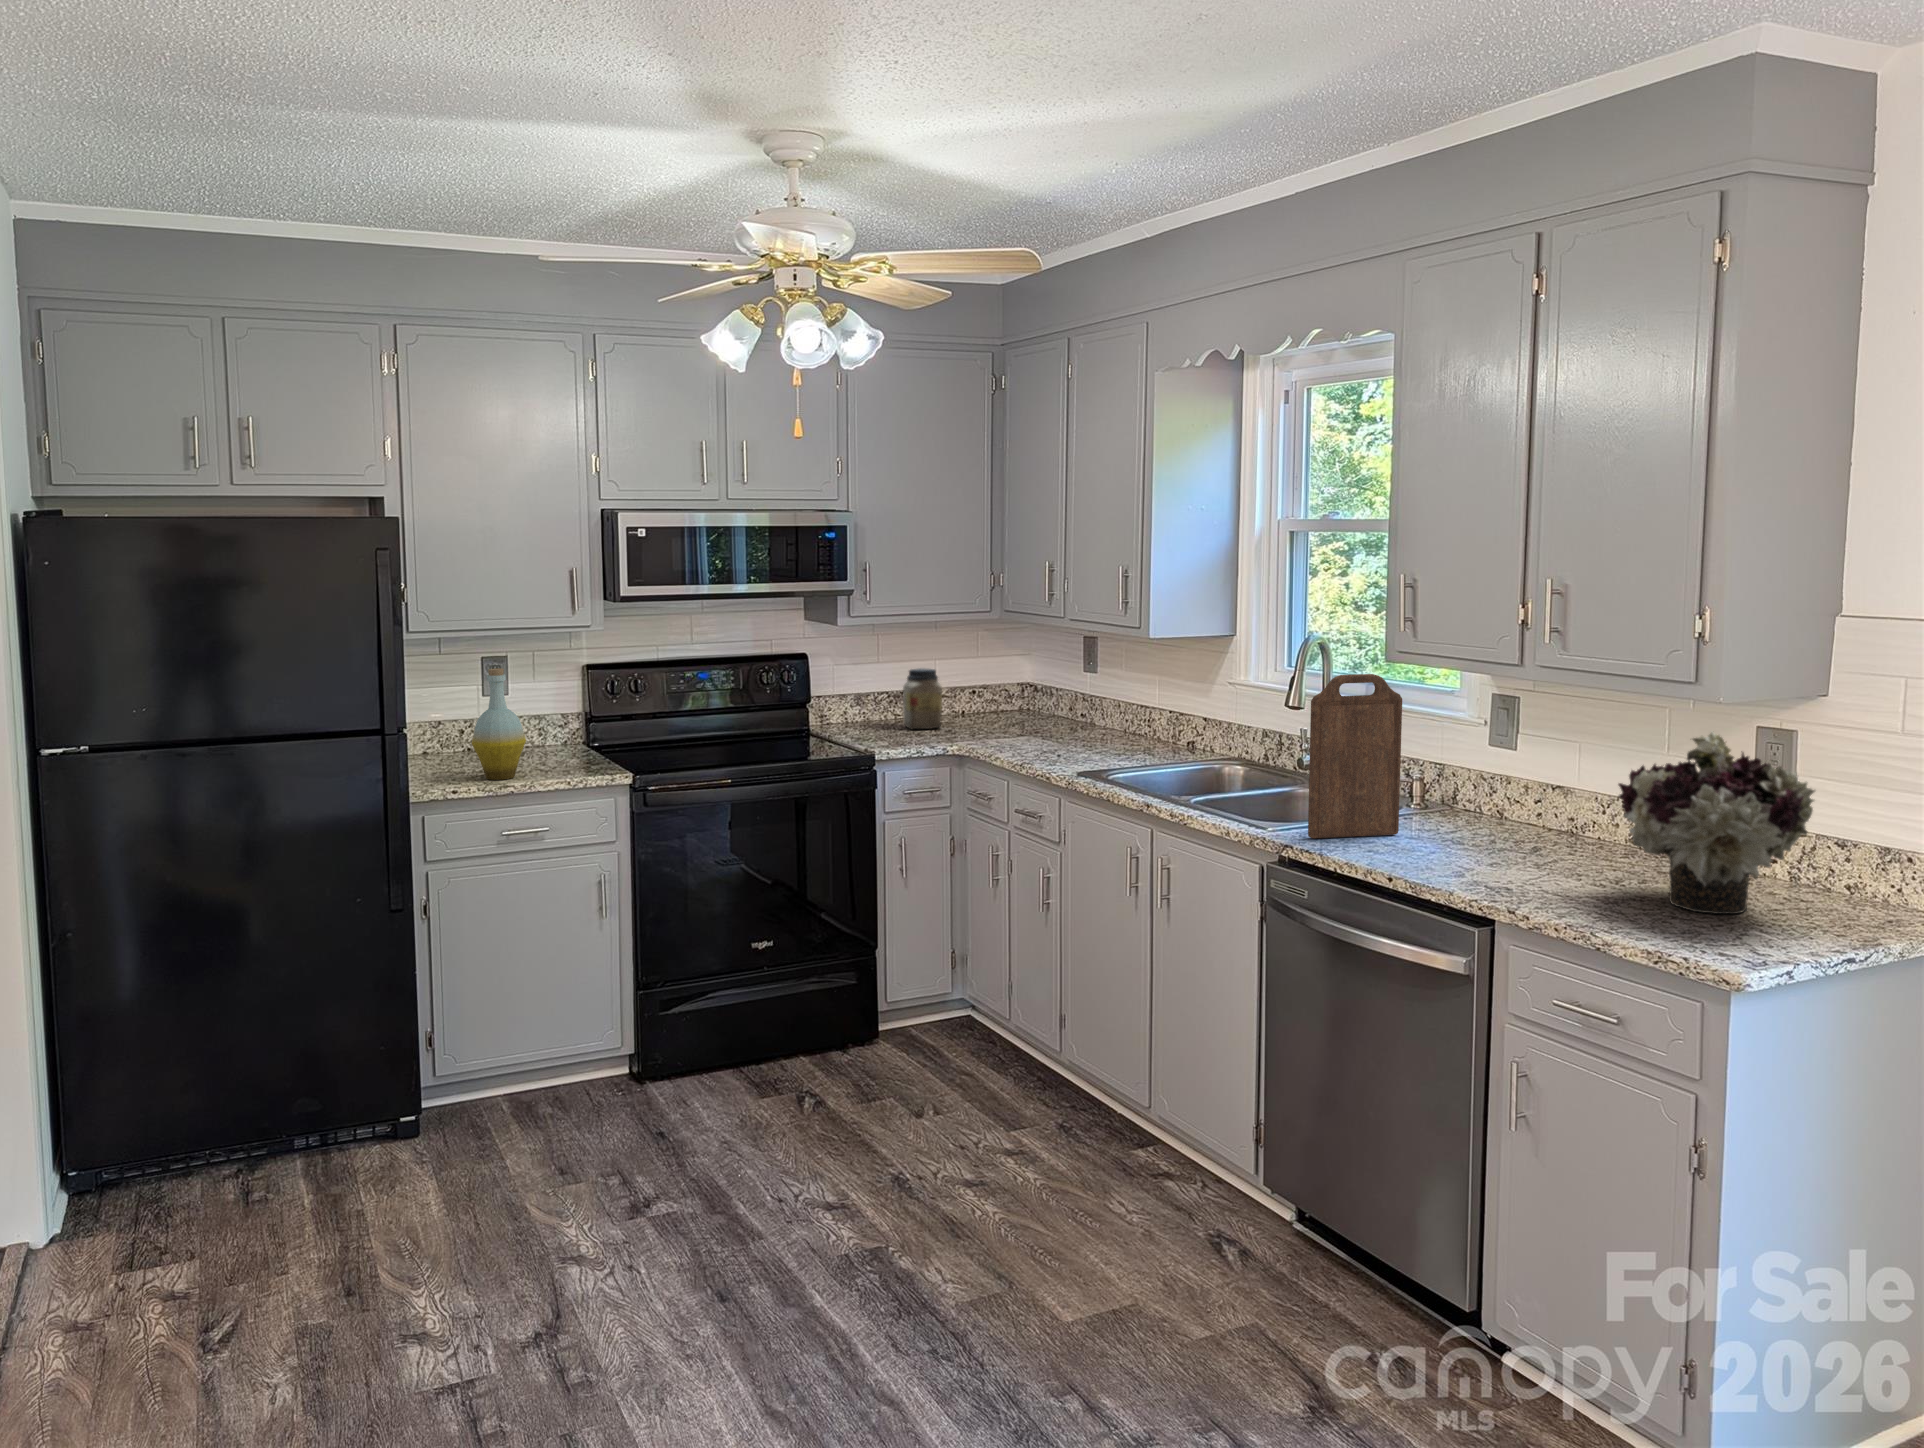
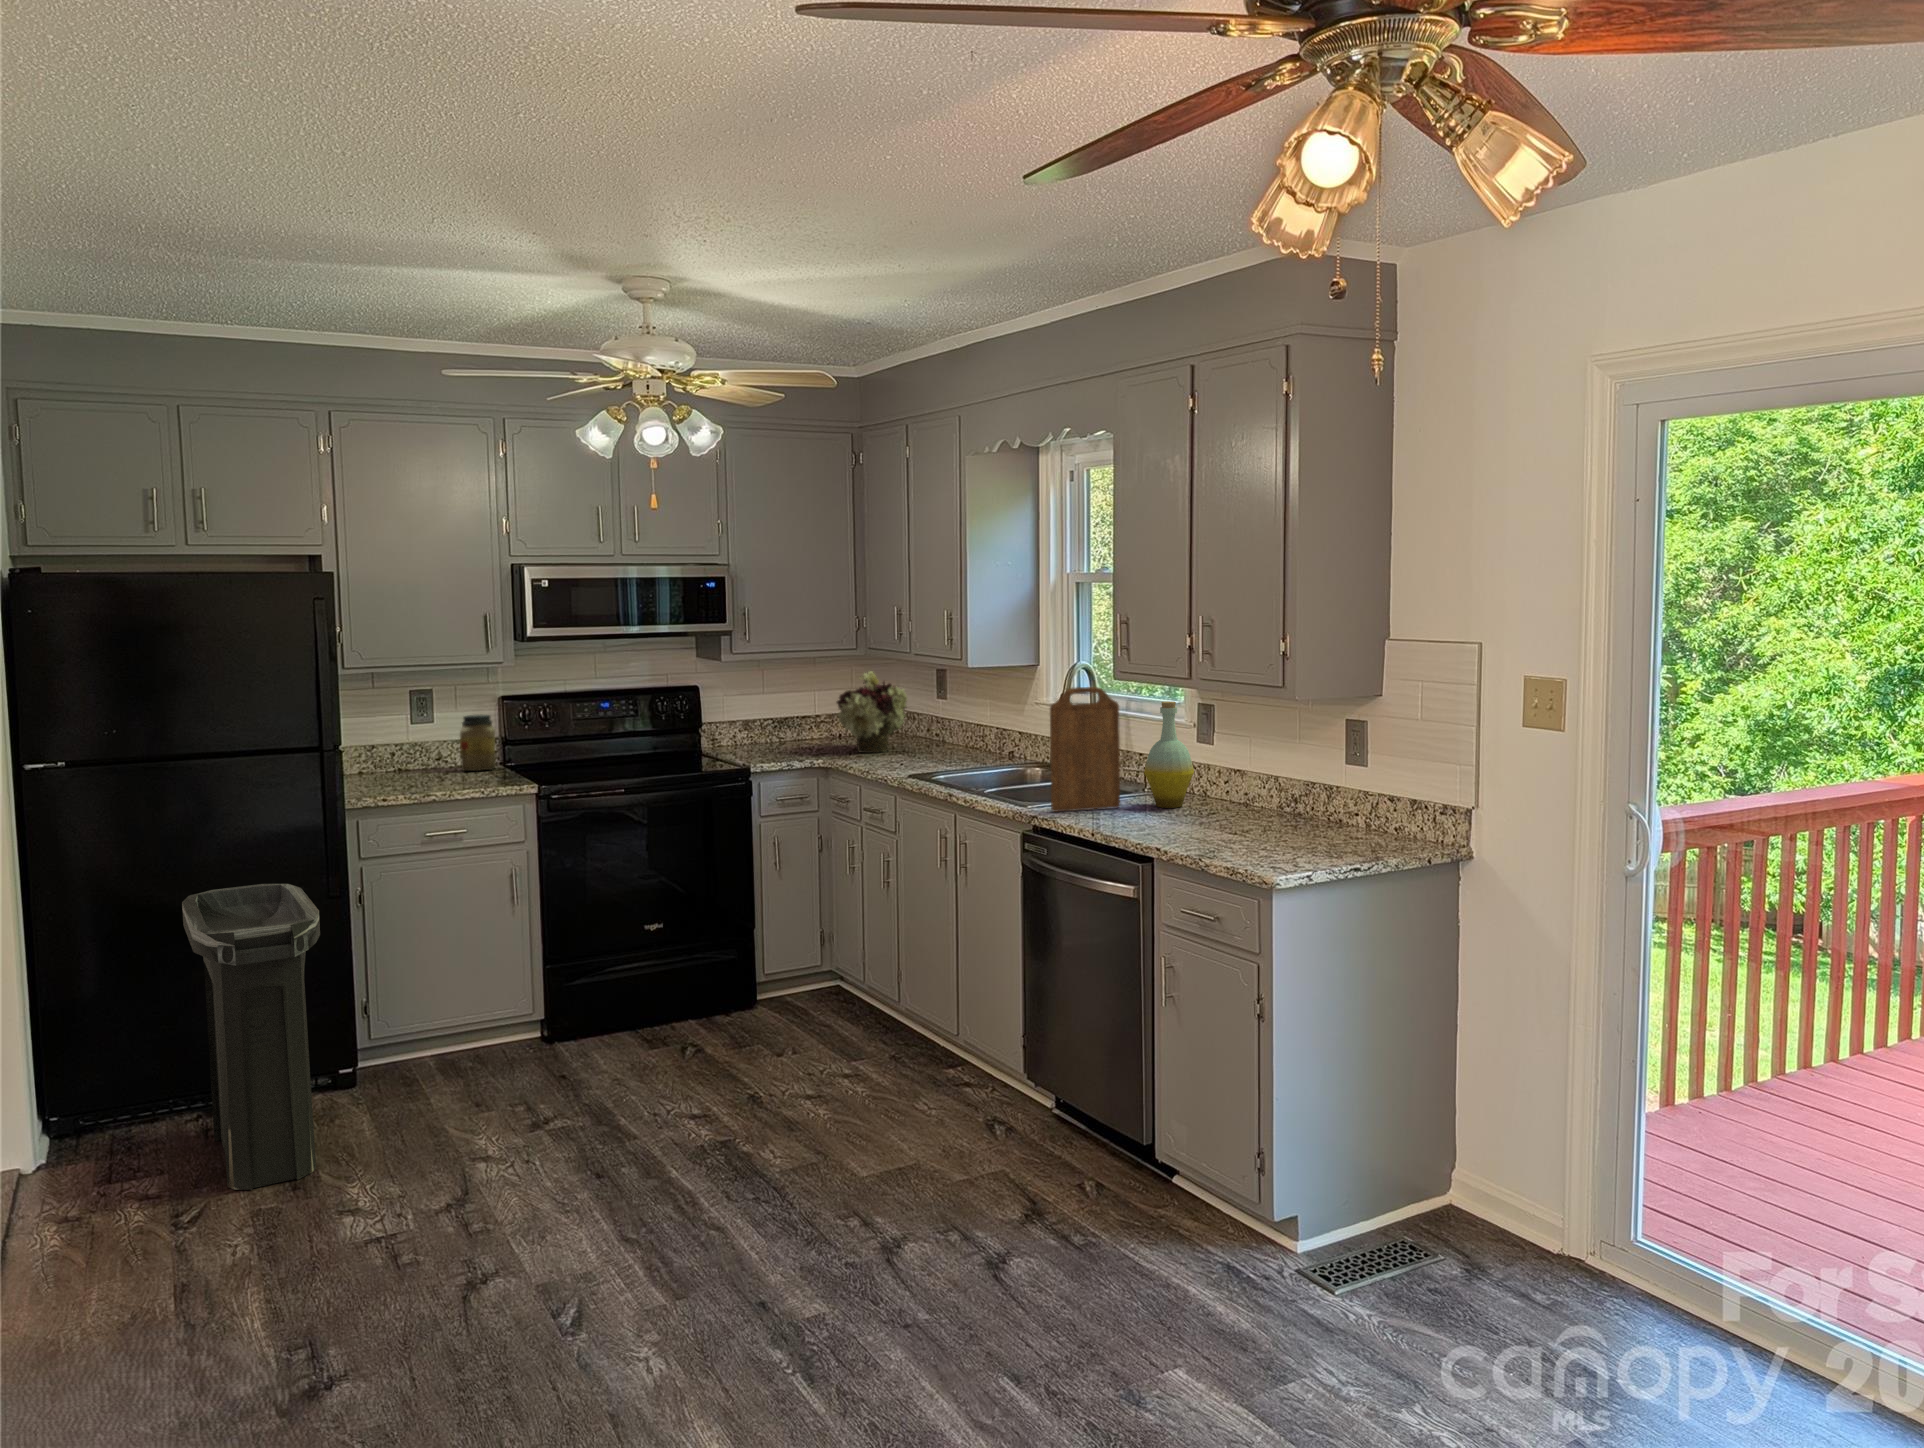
bottle: present [472,668,526,780] -> present [1144,701,1194,808]
jar: present [903,668,942,729] -> present [460,714,496,771]
flower arrangement: present [1618,731,1815,914] -> present [837,671,907,753]
trash can: none [216,897,378,1292] -> present [182,884,320,1190]

